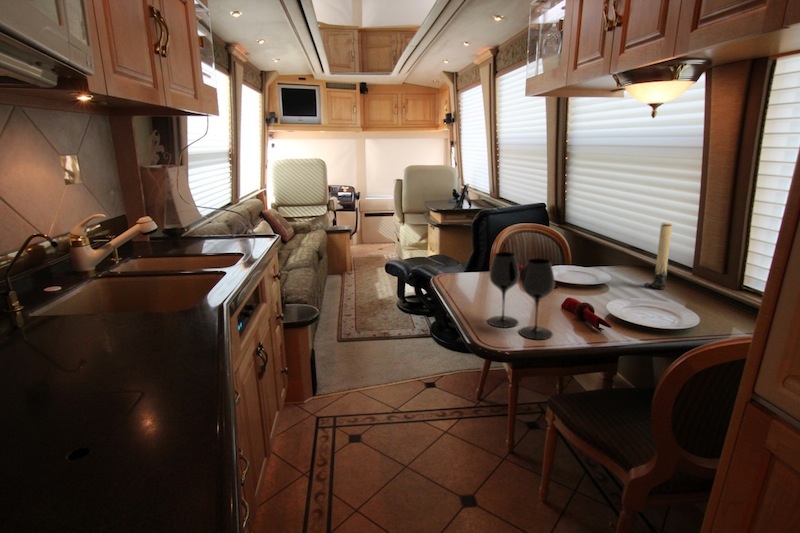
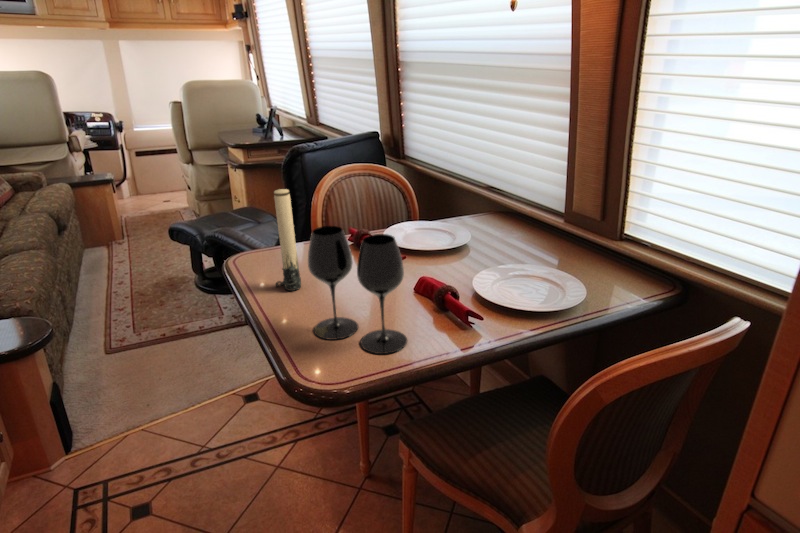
candle: present [645,222,672,289] -> present [274,189,301,291]

